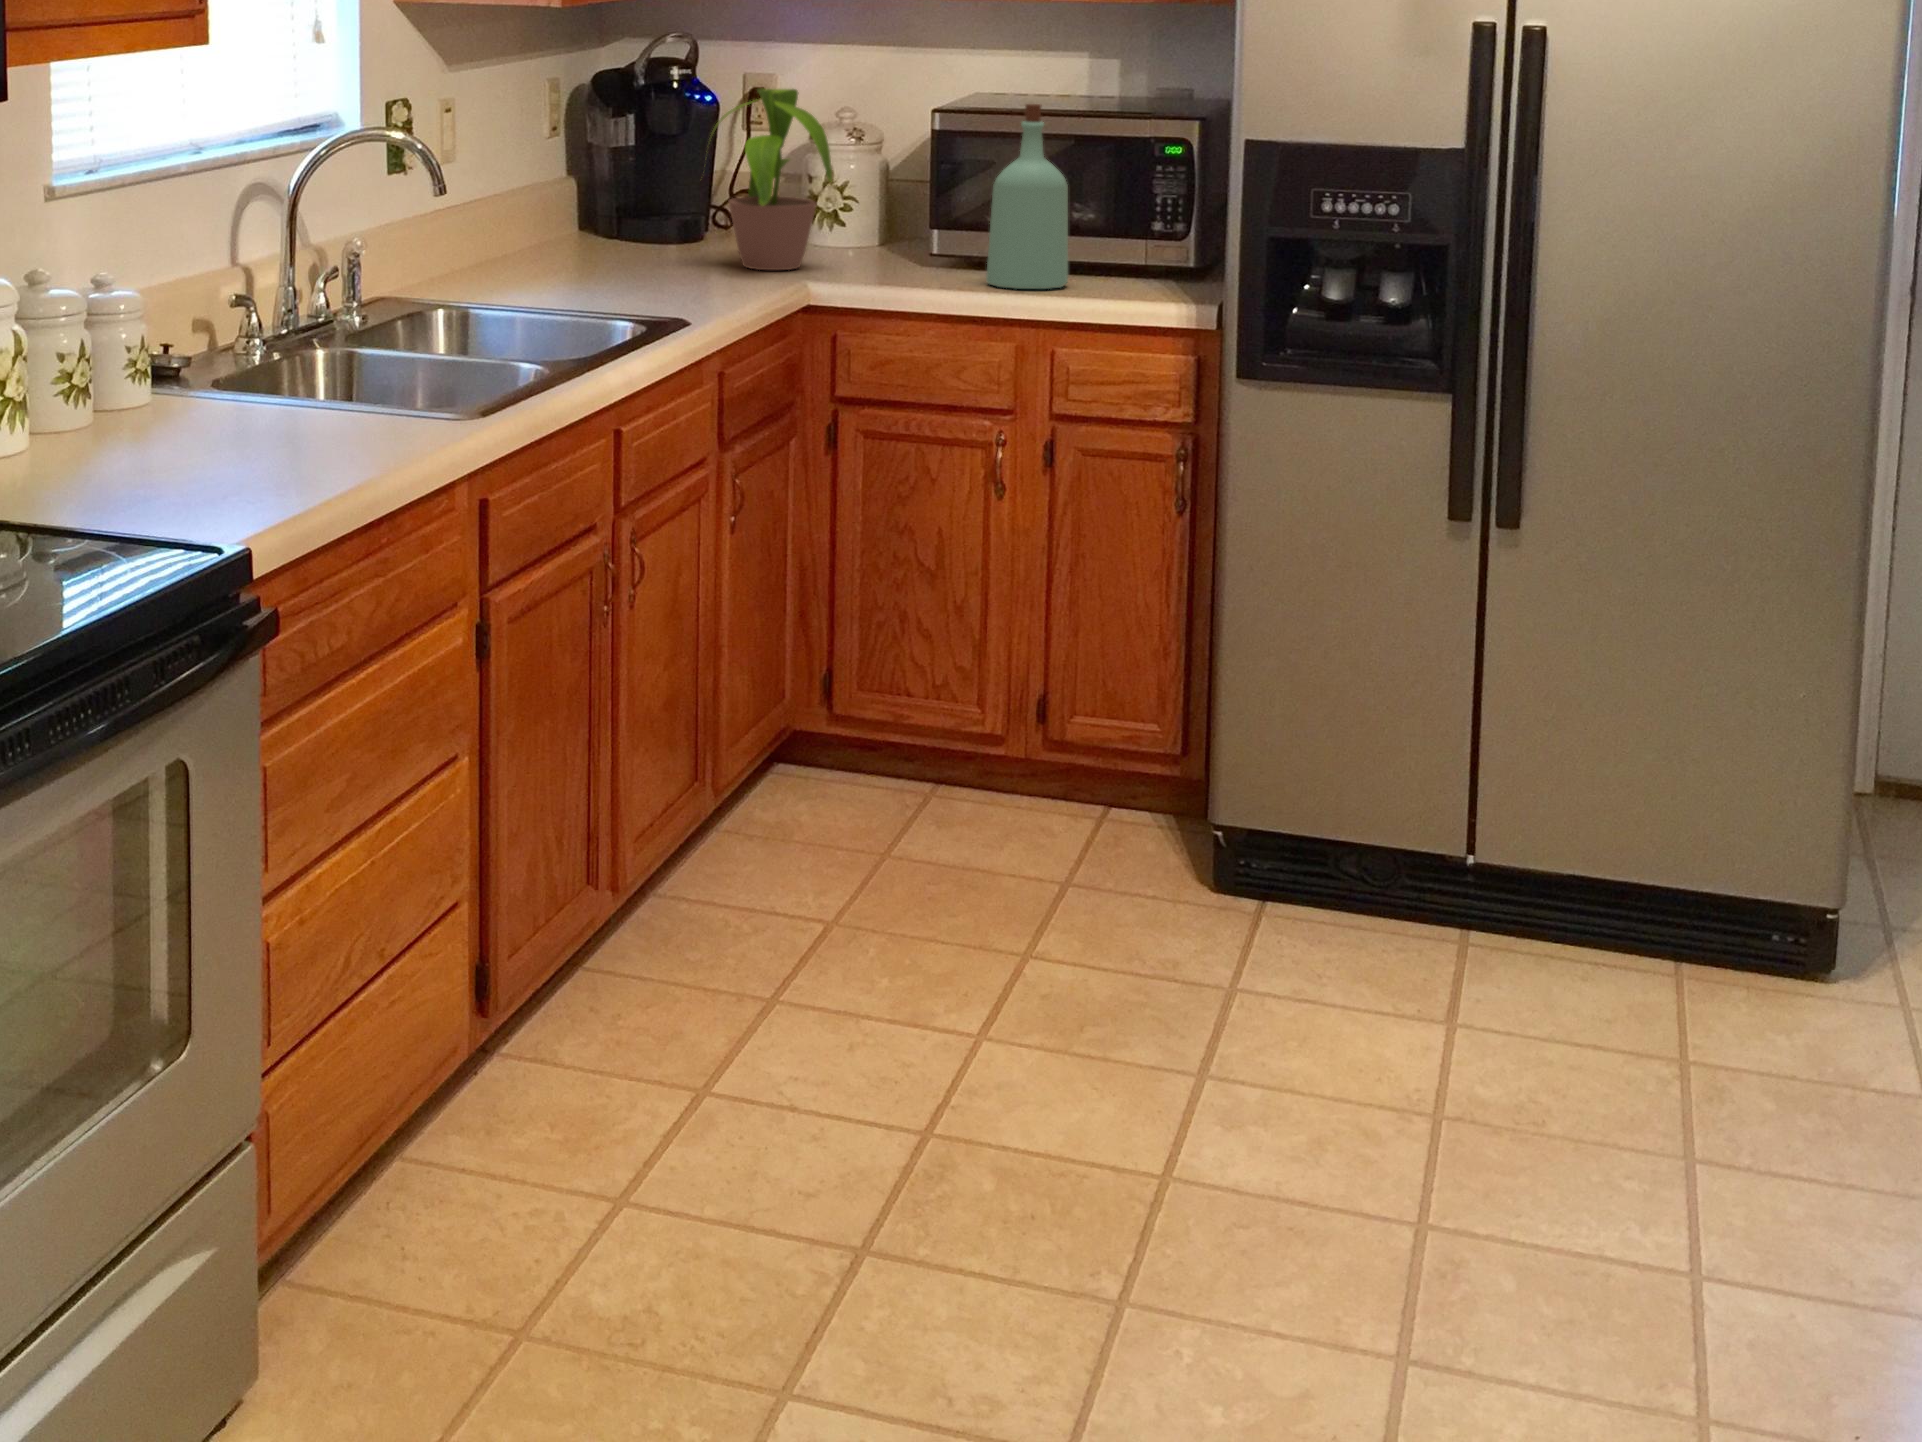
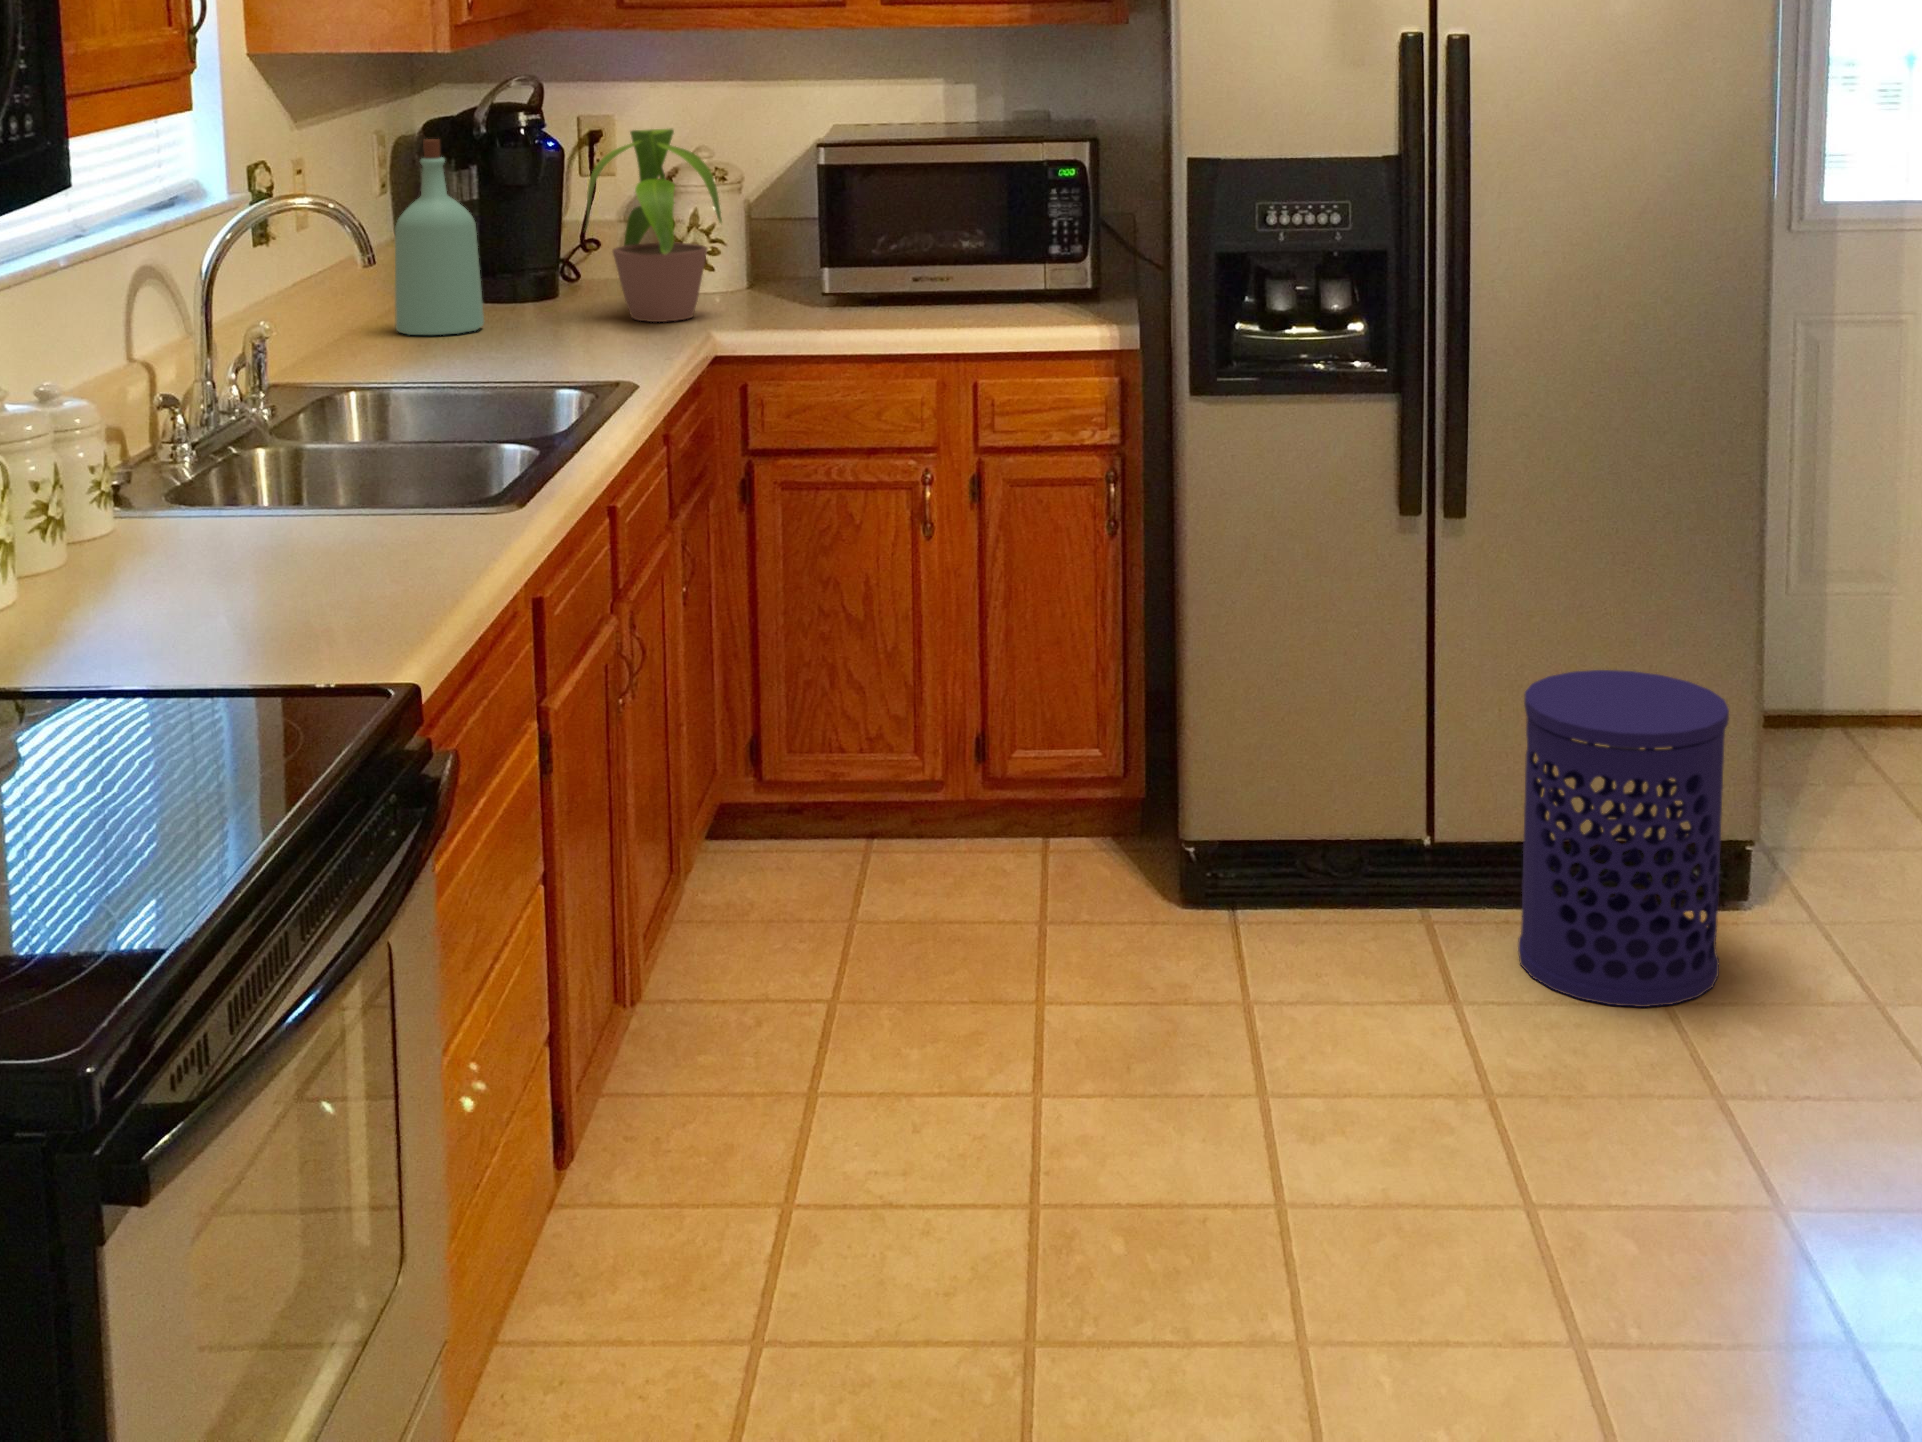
bottle: present [986,104,1068,289] -> present [395,139,484,335]
waste bin: none [1531,700,1774,1058] -> present [1518,670,1729,1007]

